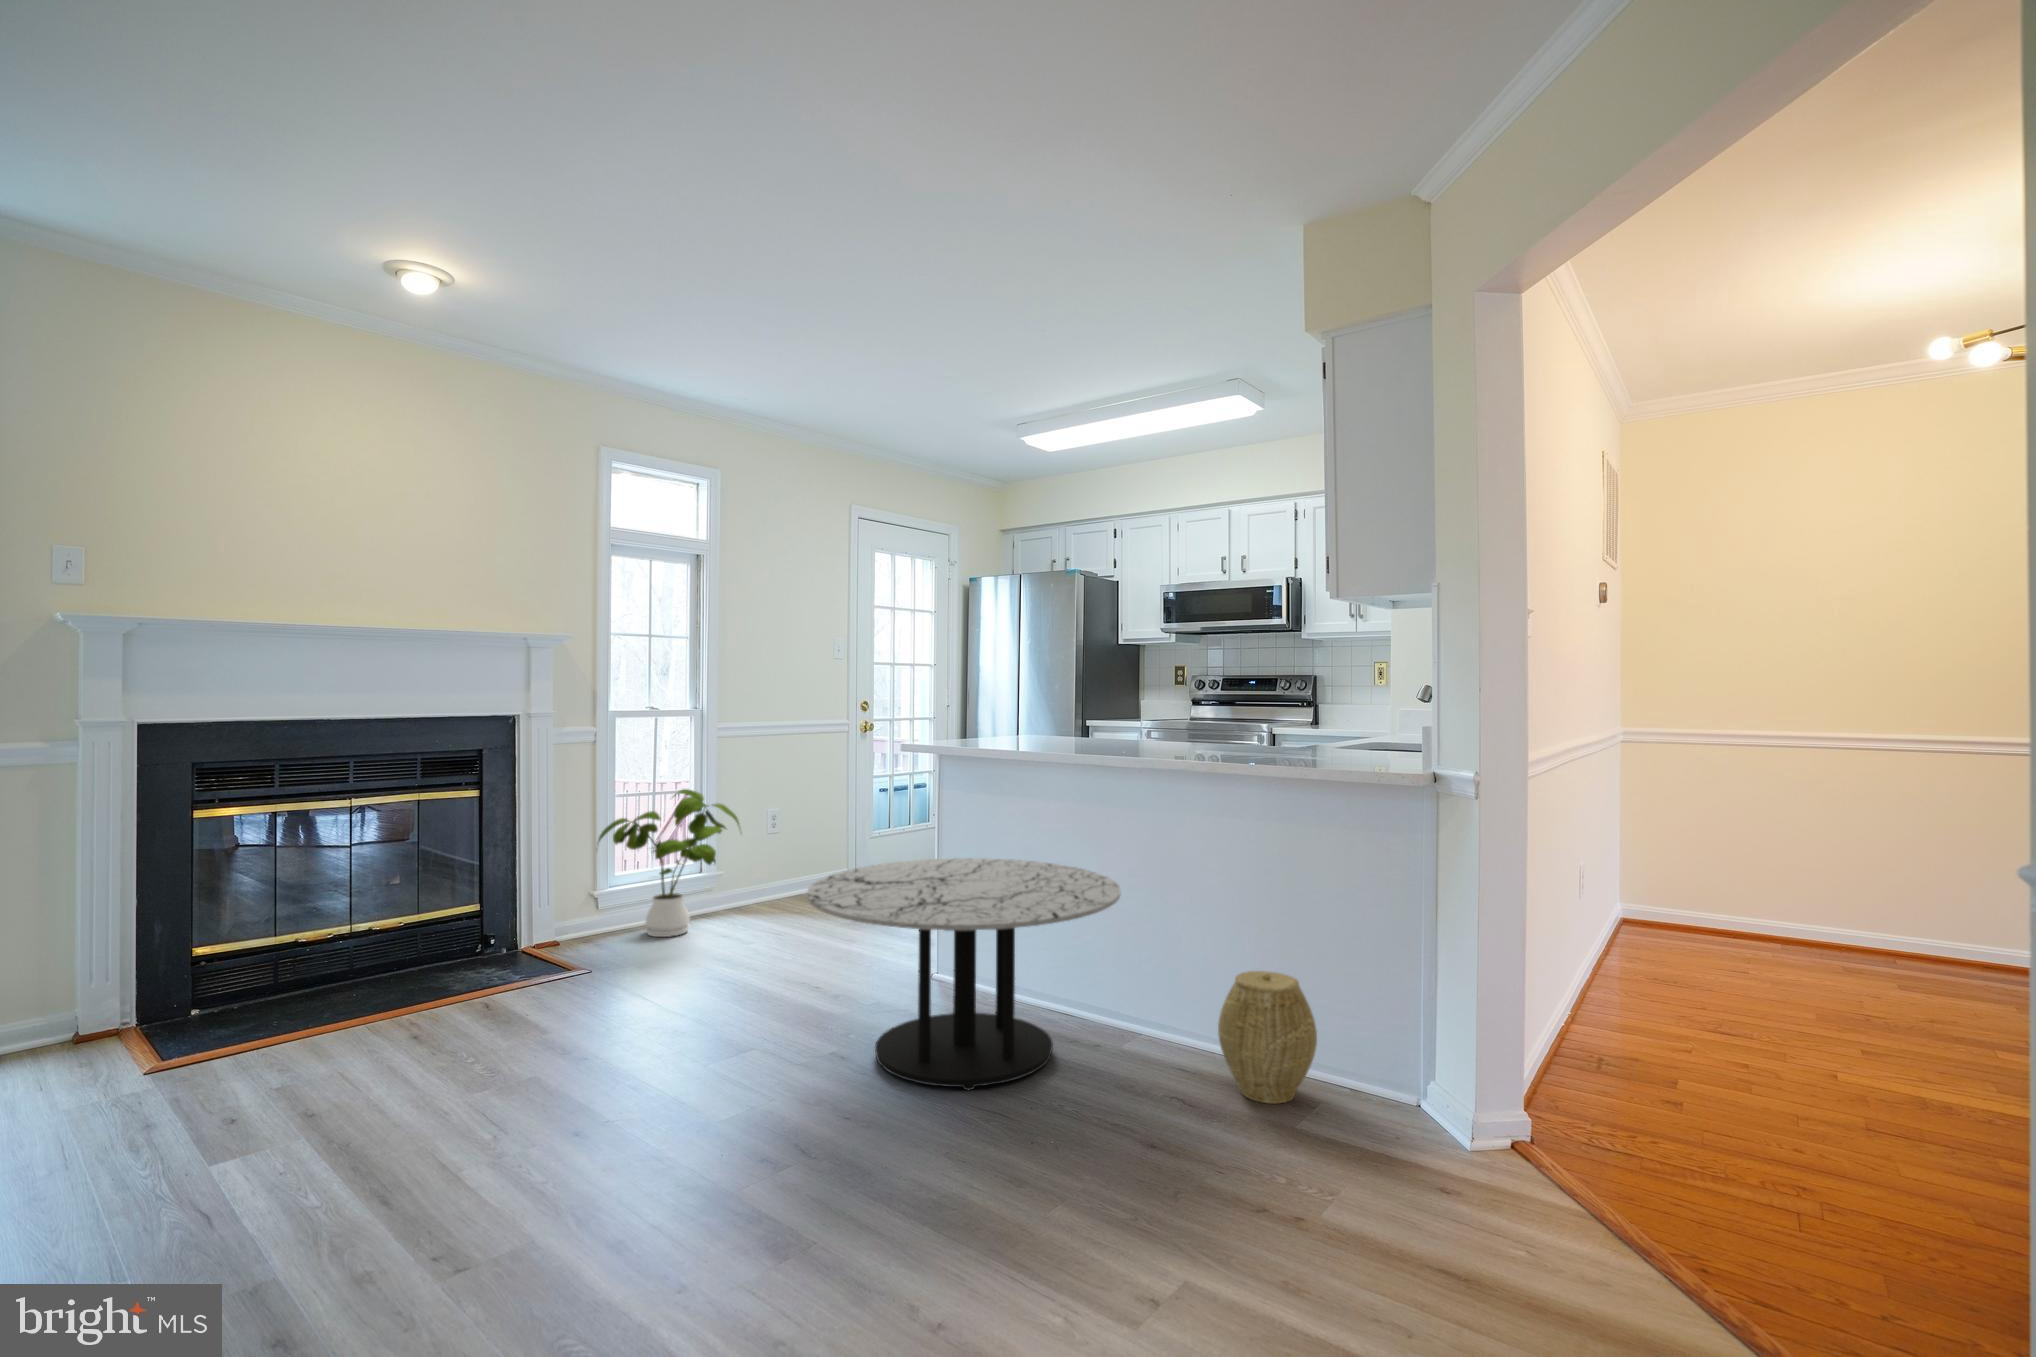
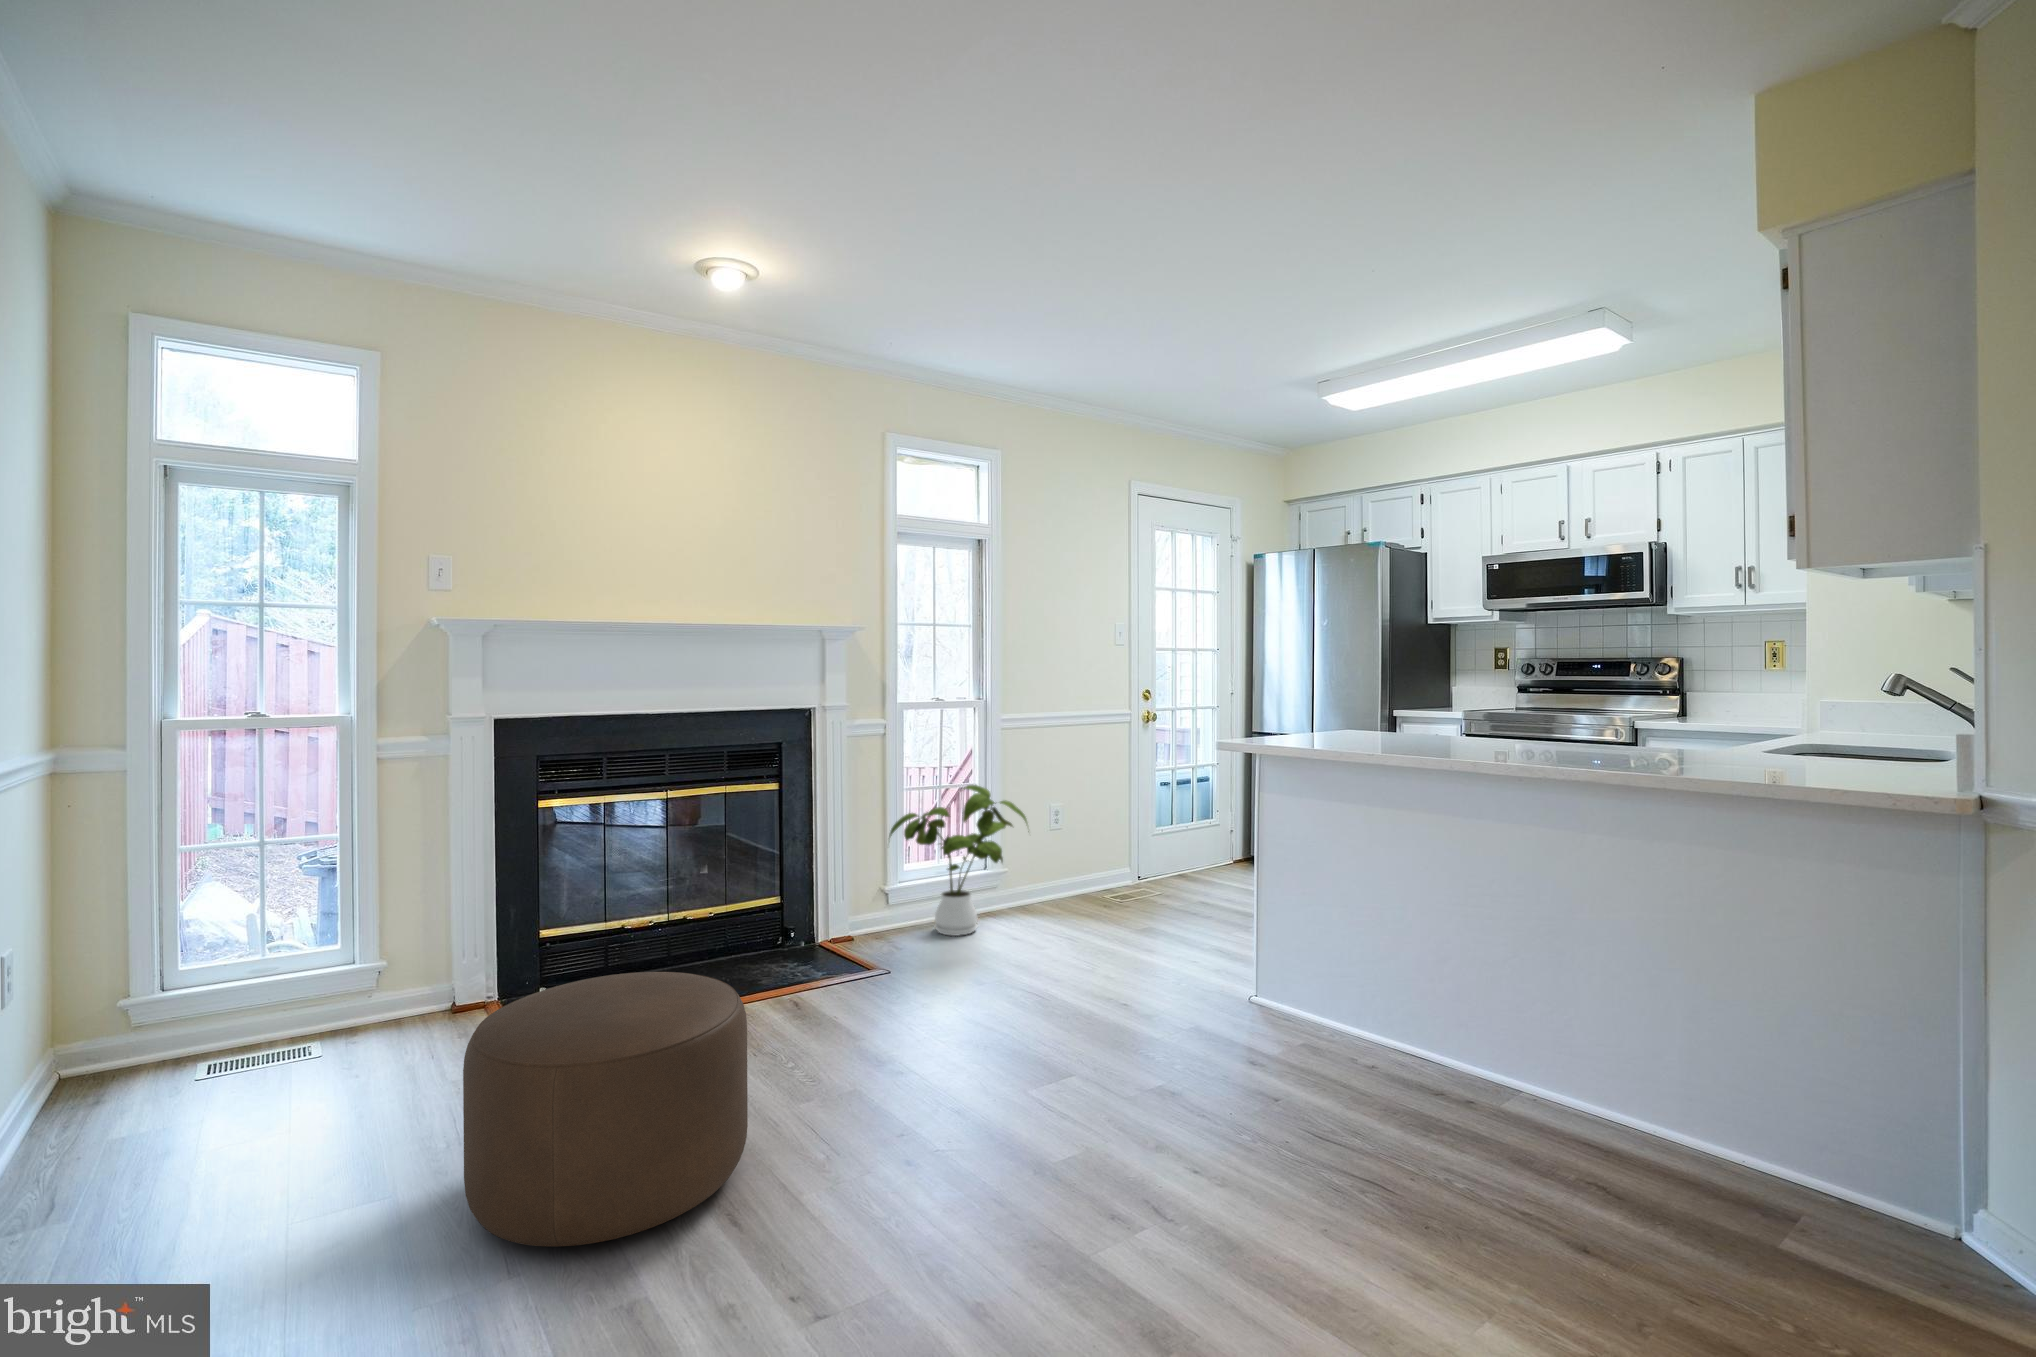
coffee table: present [807,858,1120,1090] -> none [1131,879,1537,1182]
ottoman: none [116,962,430,1211] -> present [463,972,748,1247]
woven basket: present [1218,971,1317,1104] -> none [1697,1067,1871,1264]

